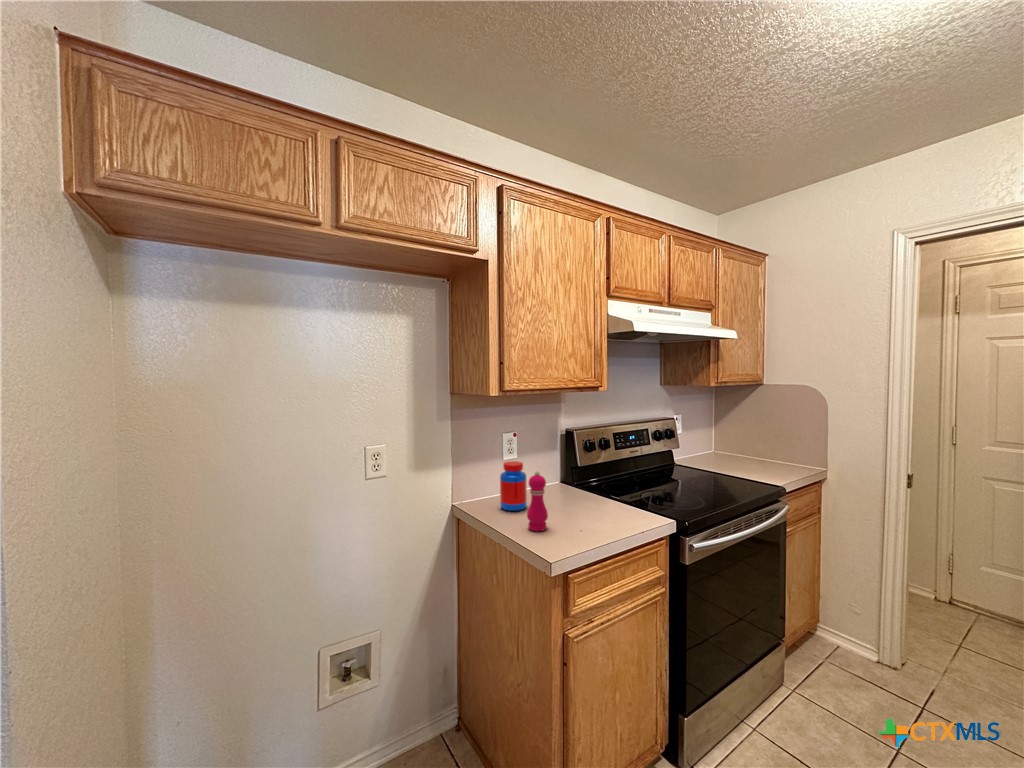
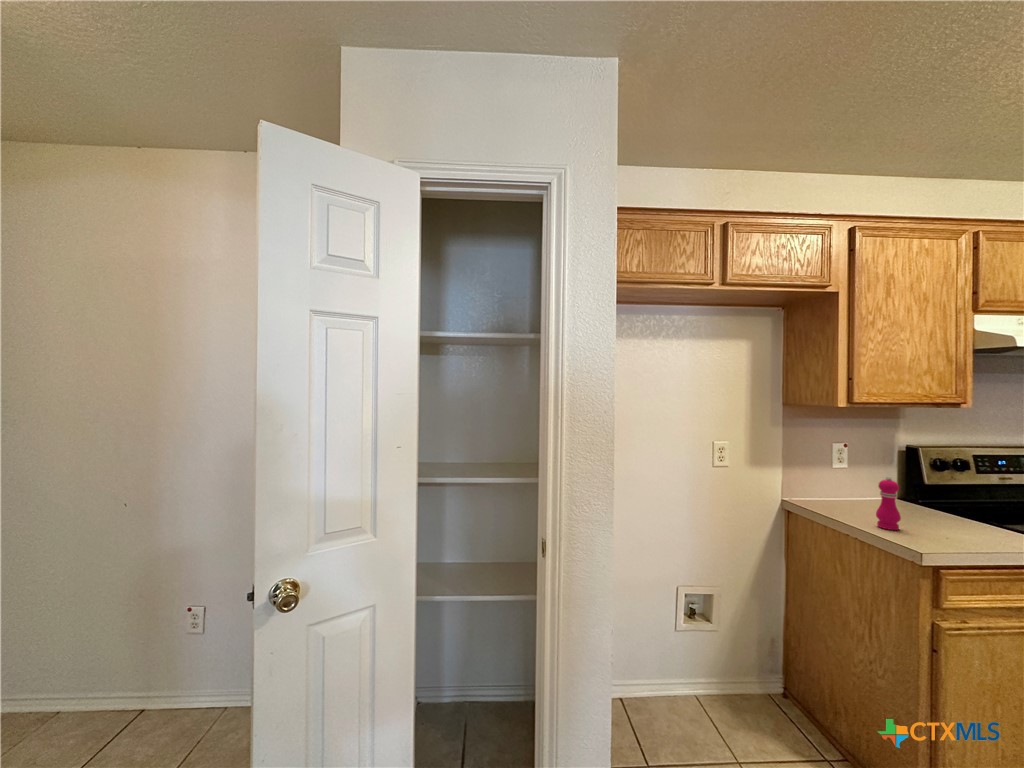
jar: present [500,461,527,511] -> none [835,468,866,513]

